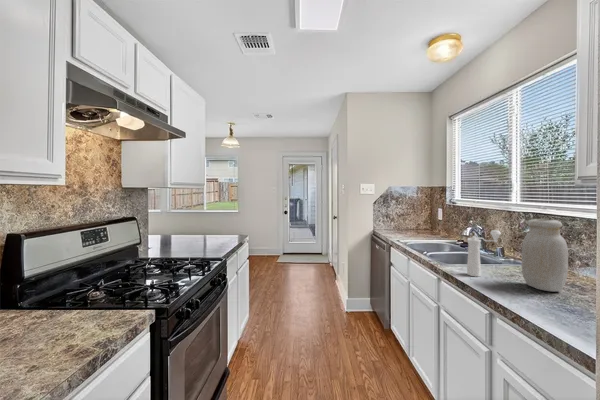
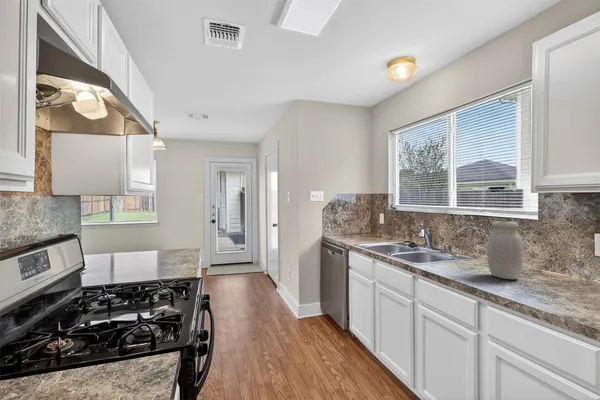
pepper mill: present [467,230,501,277] -> none [442,232,467,272]

